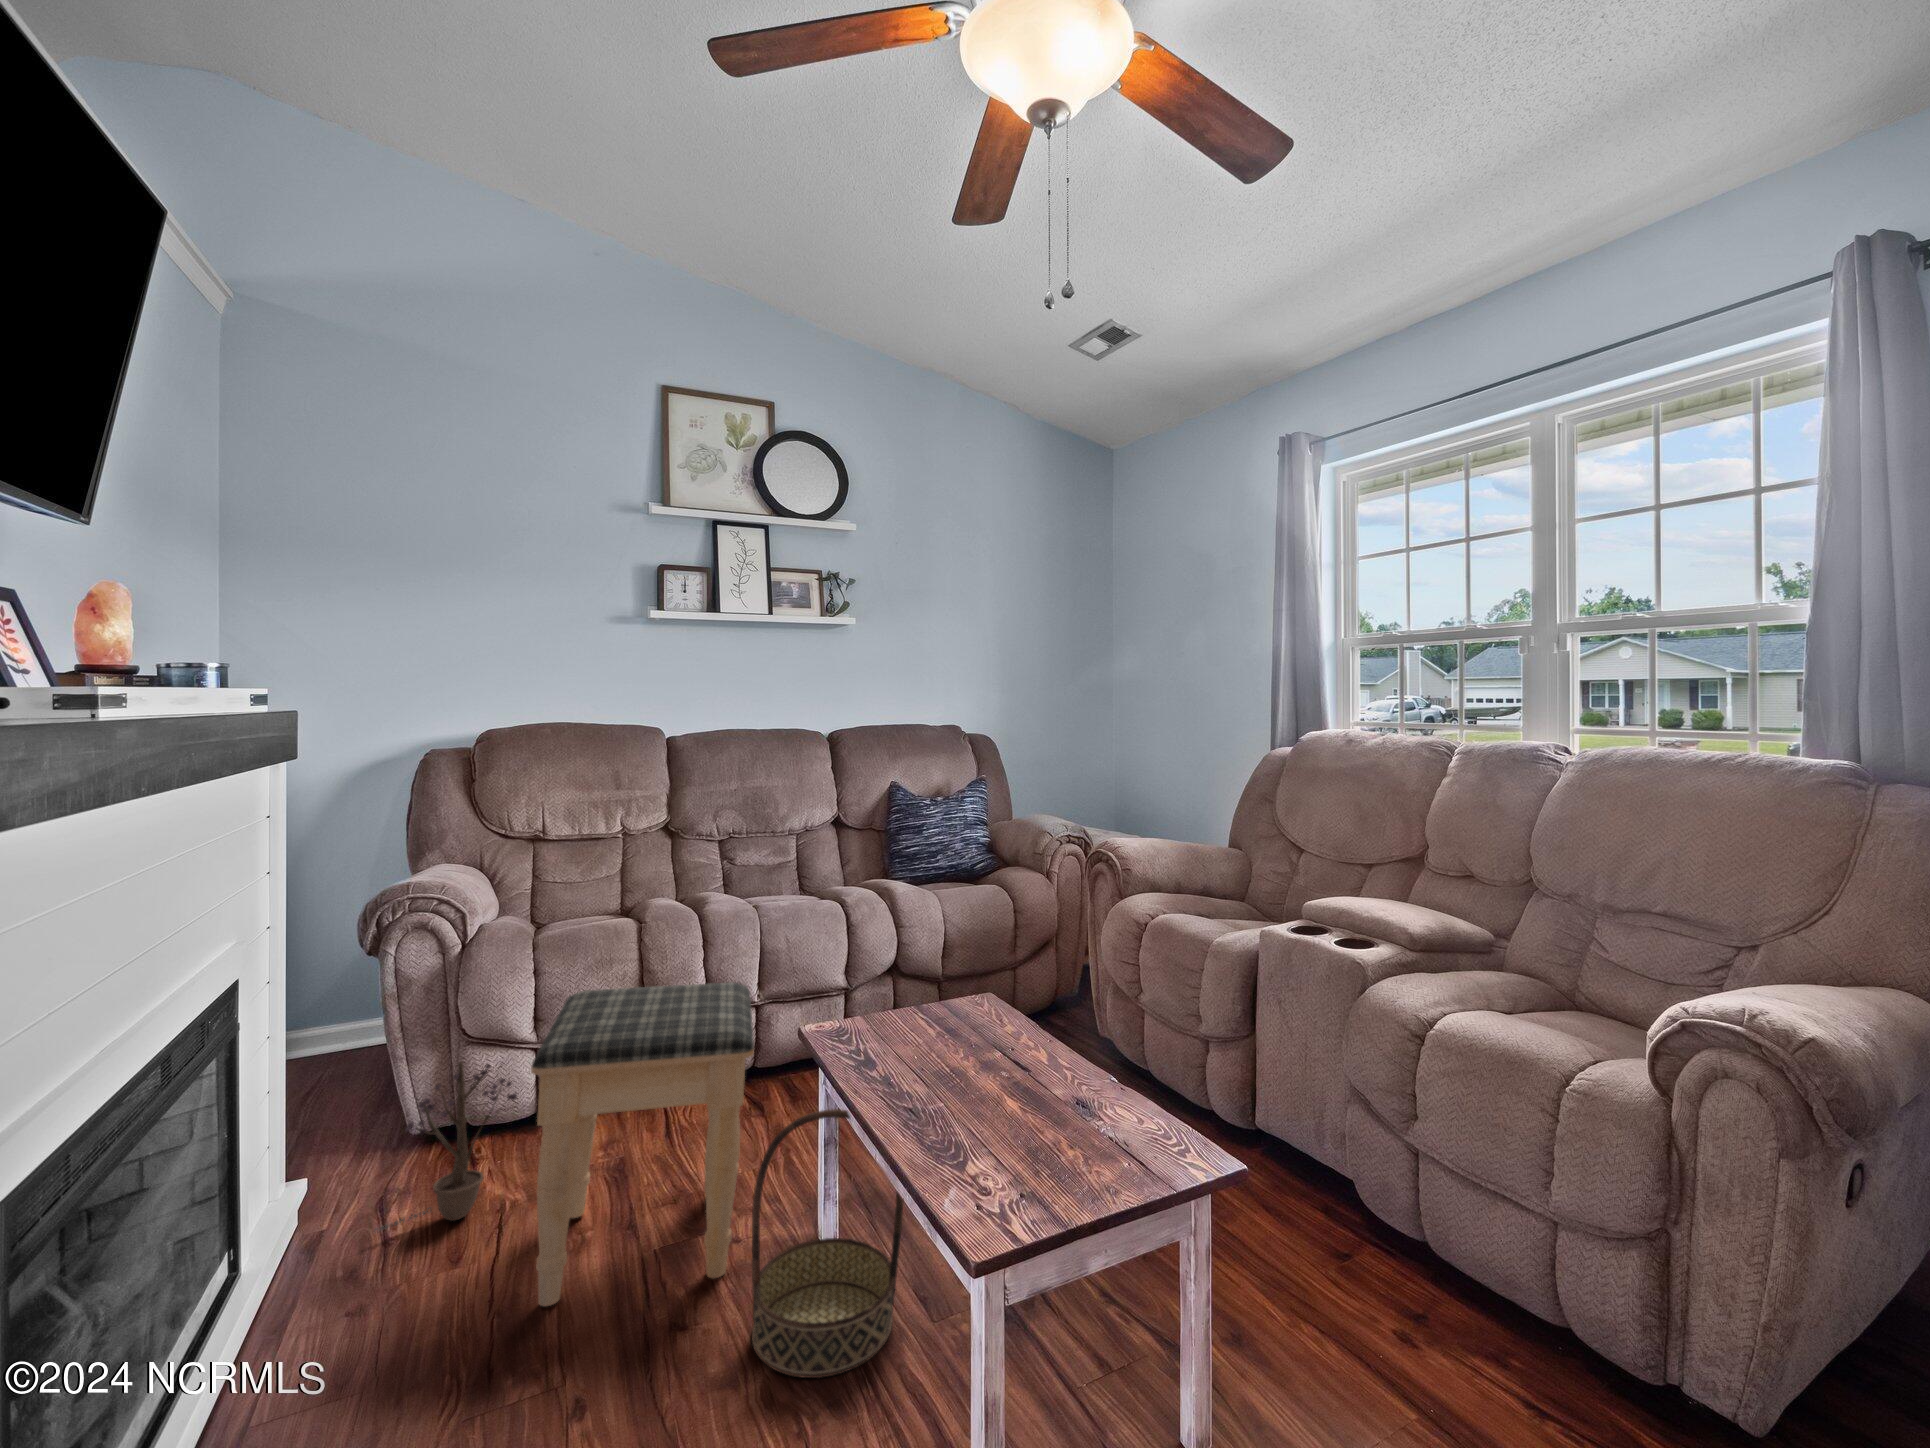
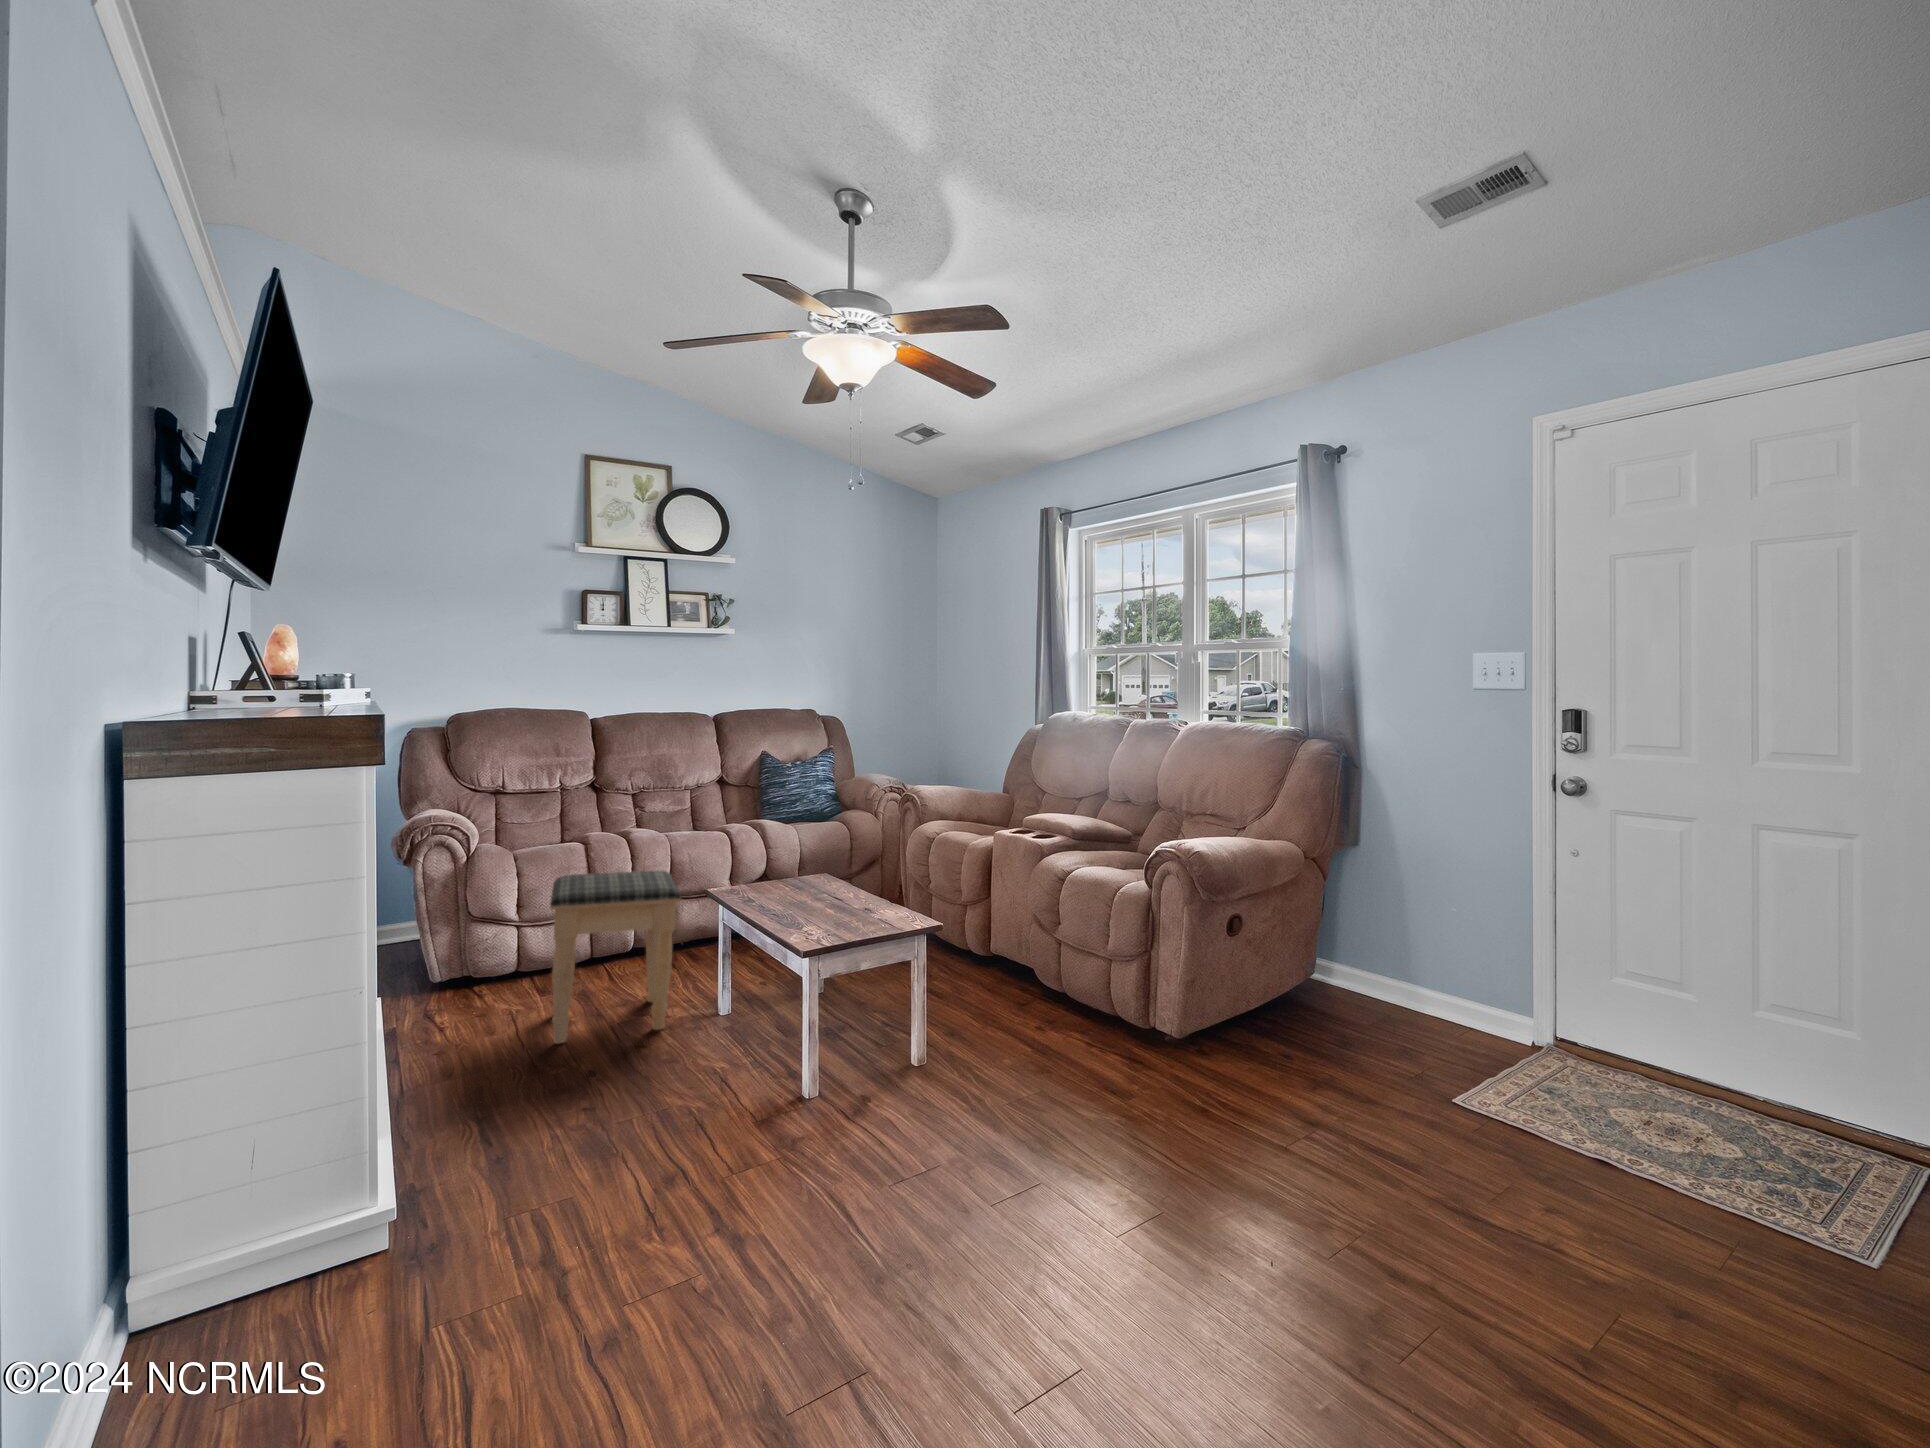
decorative plant: present [376,1062,517,1230] -> none [434,920,520,1023]
basket: present [752,1109,904,1378] -> none [684,923,771,1057]

